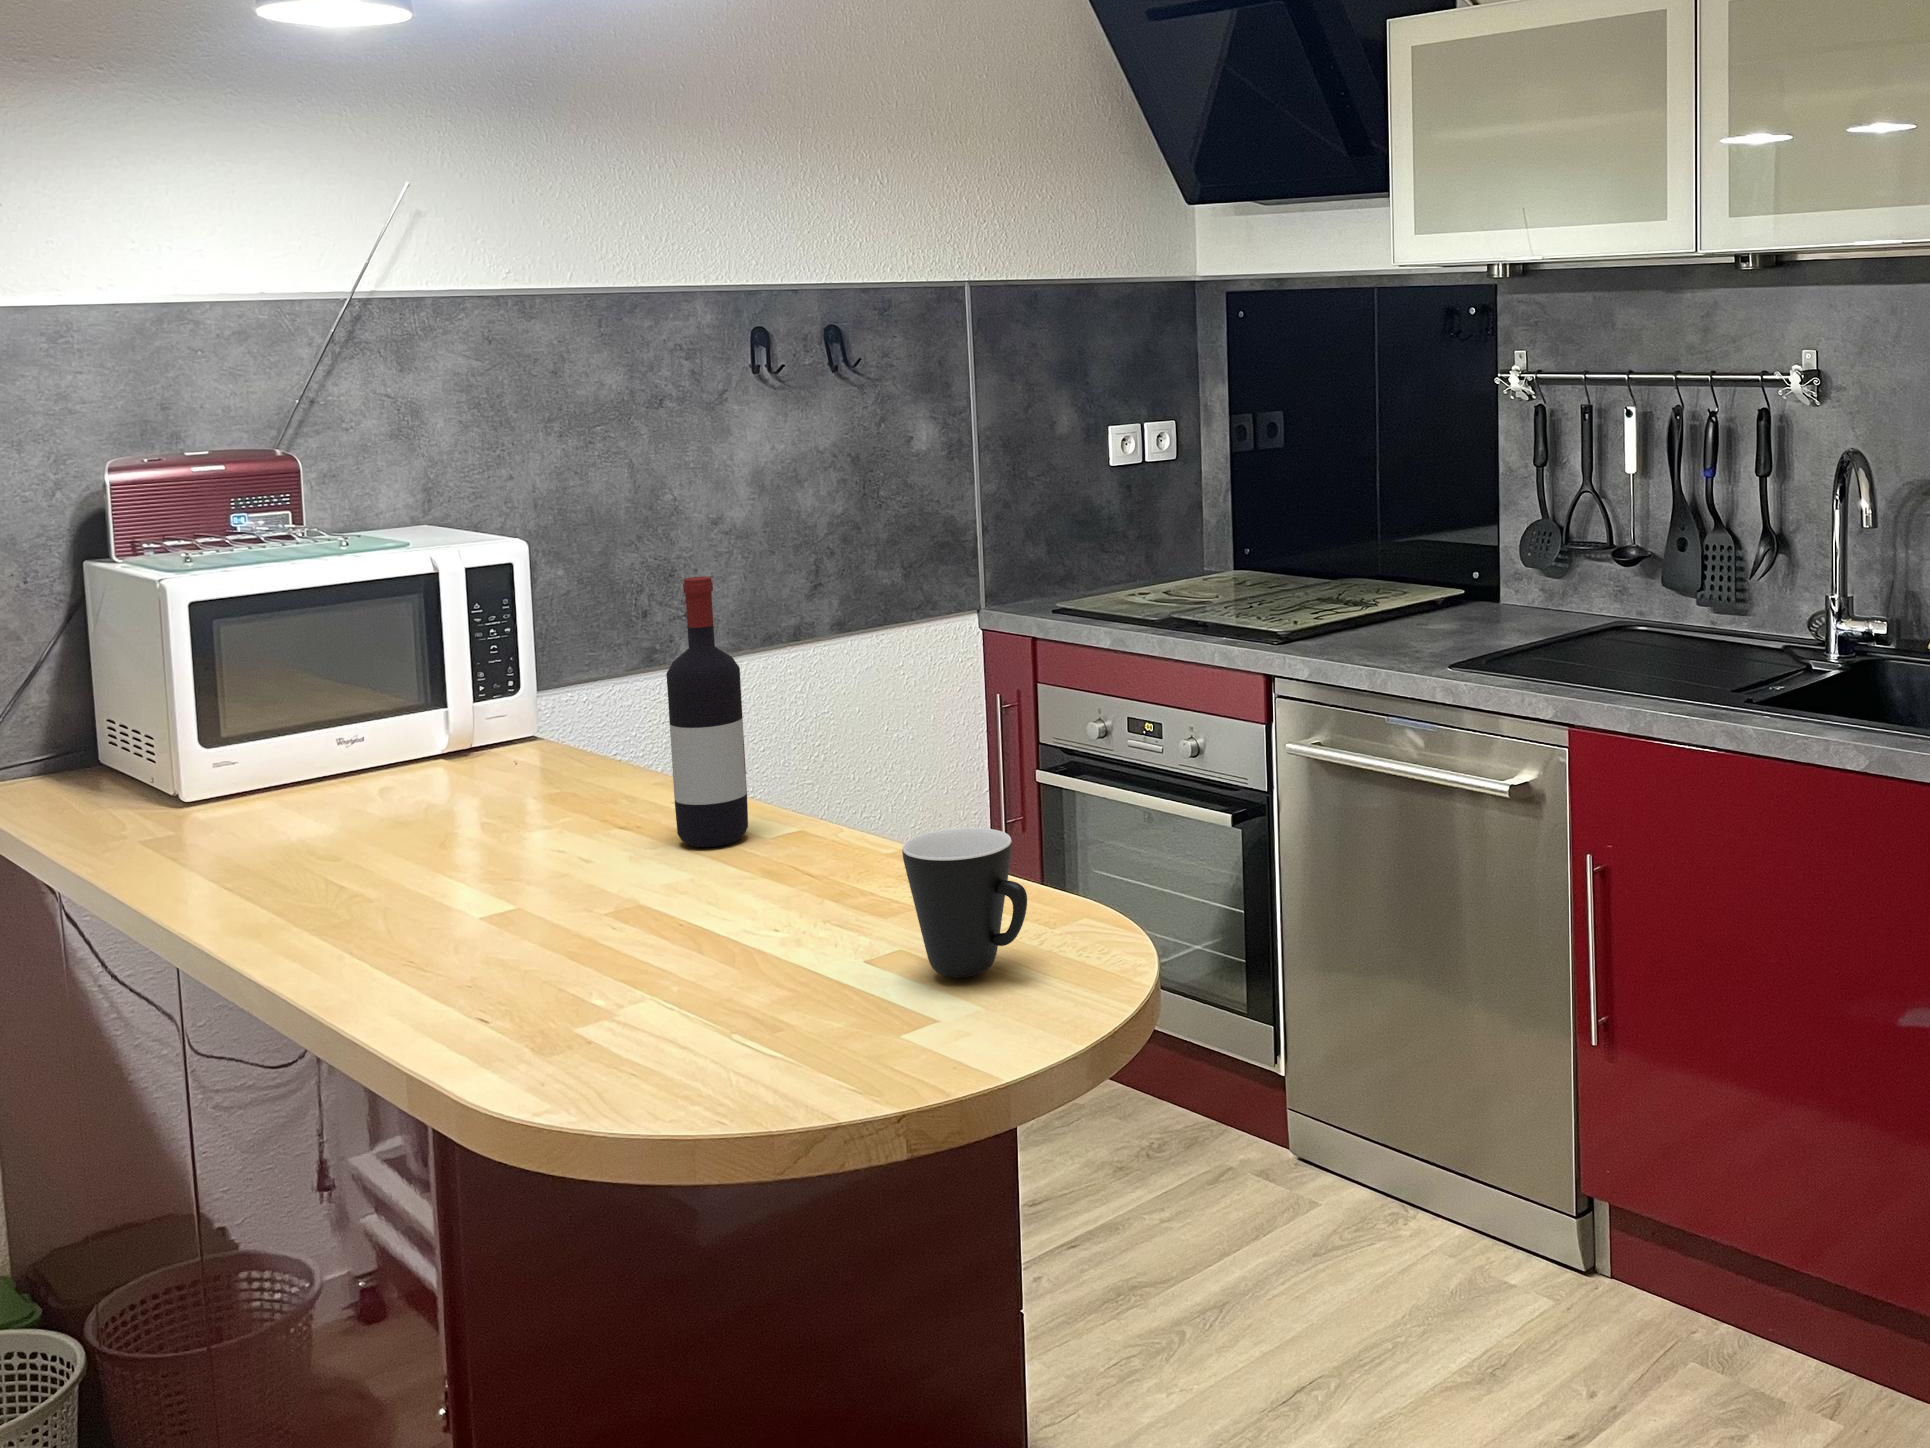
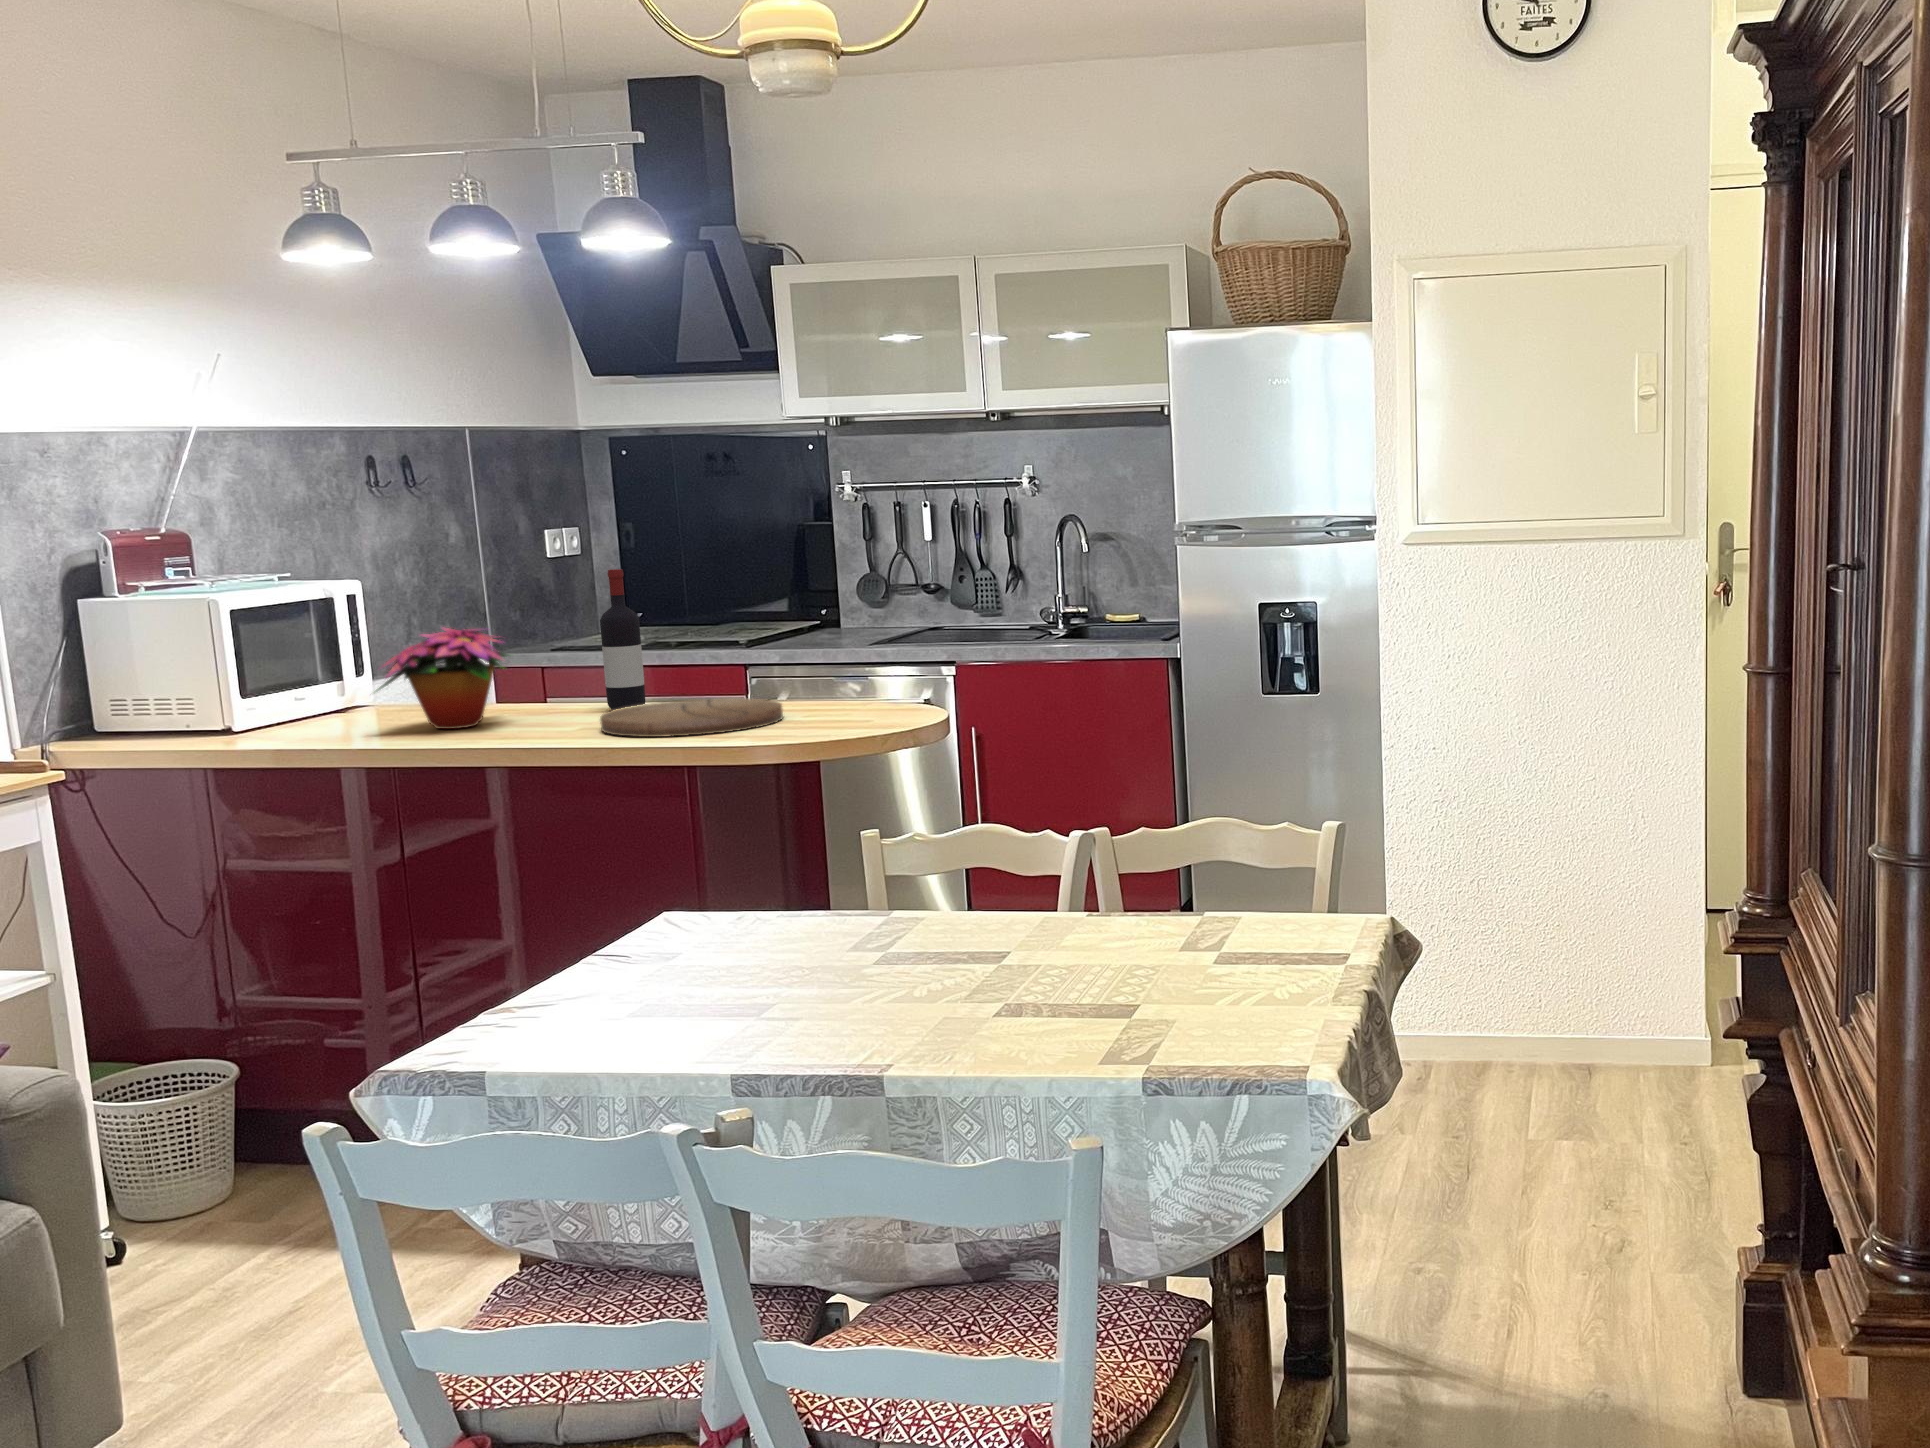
flower arrangement: none [252,662,551,857] -> present [375,628,508,729]
mug: present [902,828,1027,978] -> none [843,651,903,712]
cutting board: none [444,859,832,1007] -> present [600,698,783,737]

